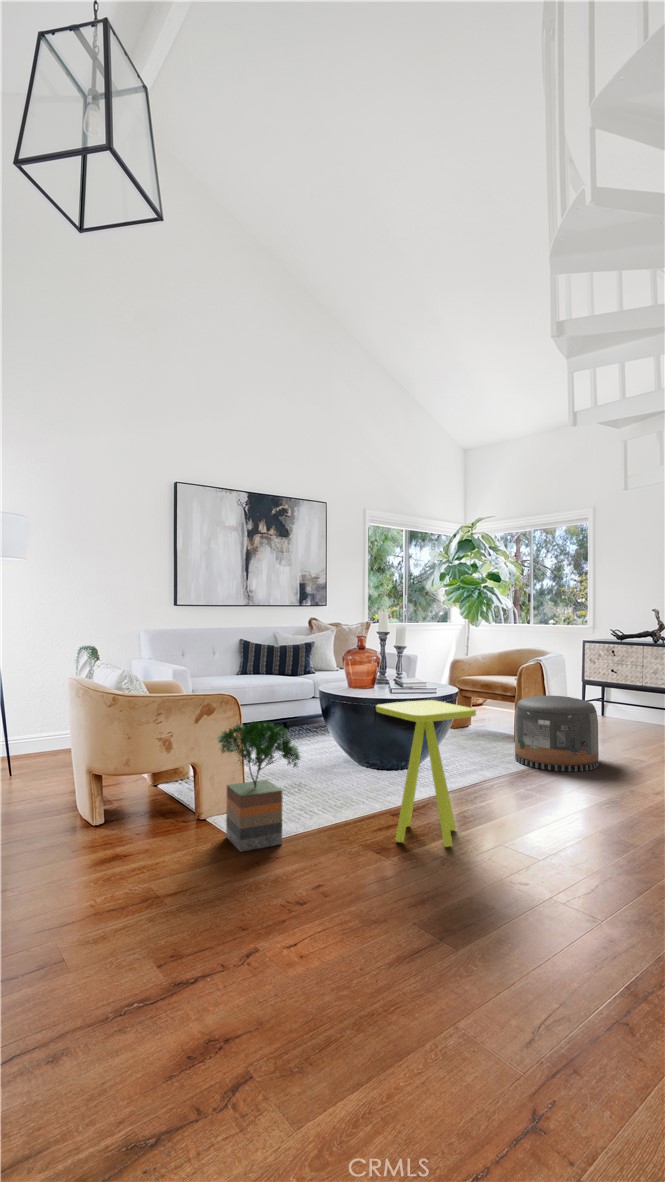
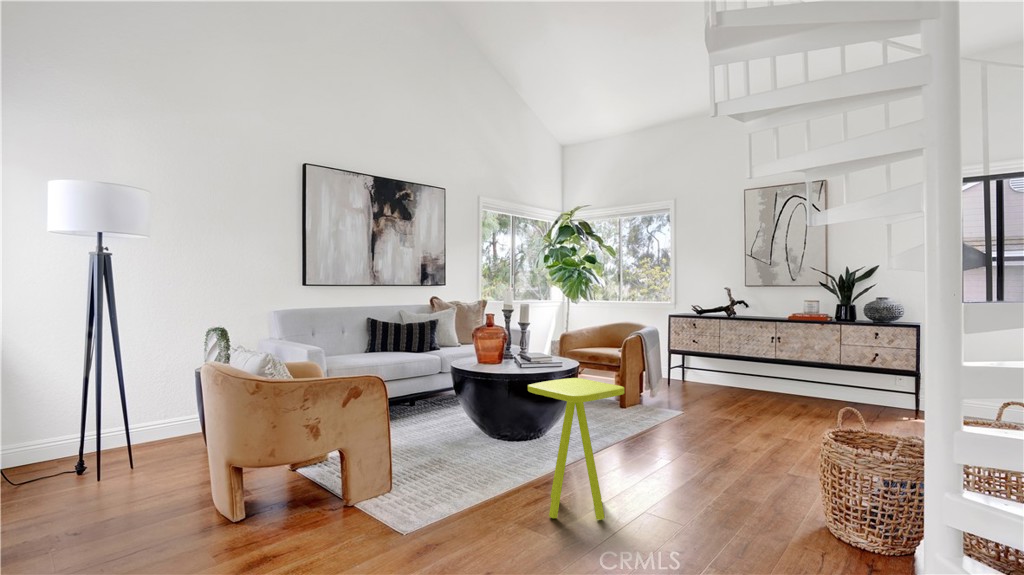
pouf: present [515,696,599,771] -> none [627,366,699,433]
potted tree: present [218,721,300,852] -> none [367,403,459,542]

